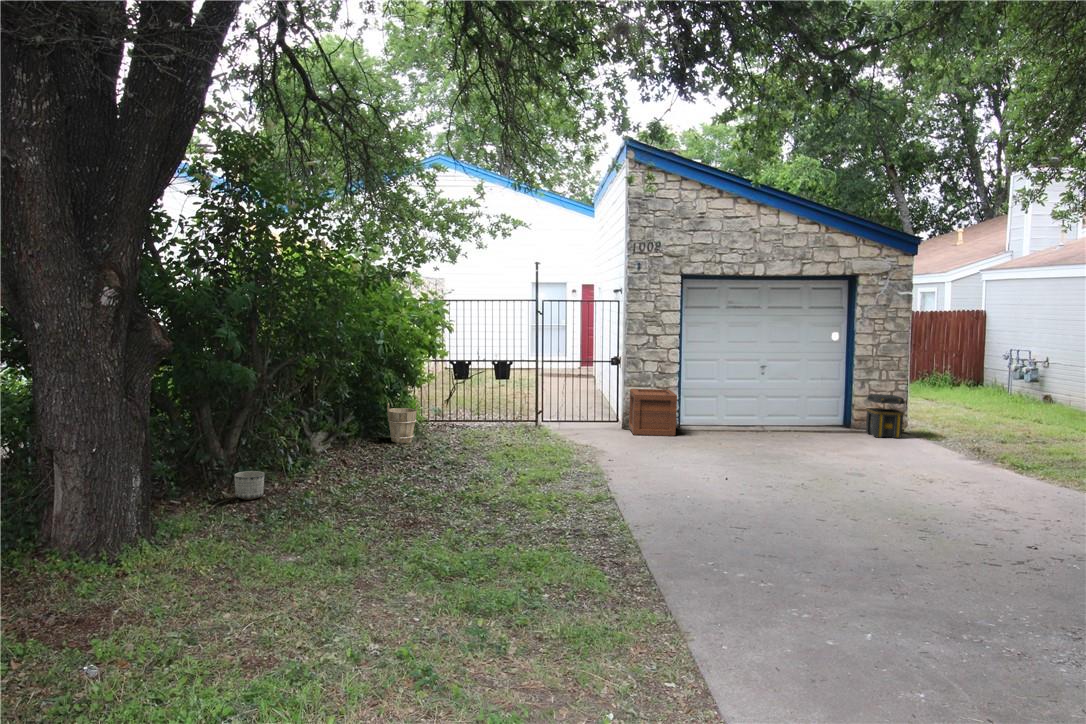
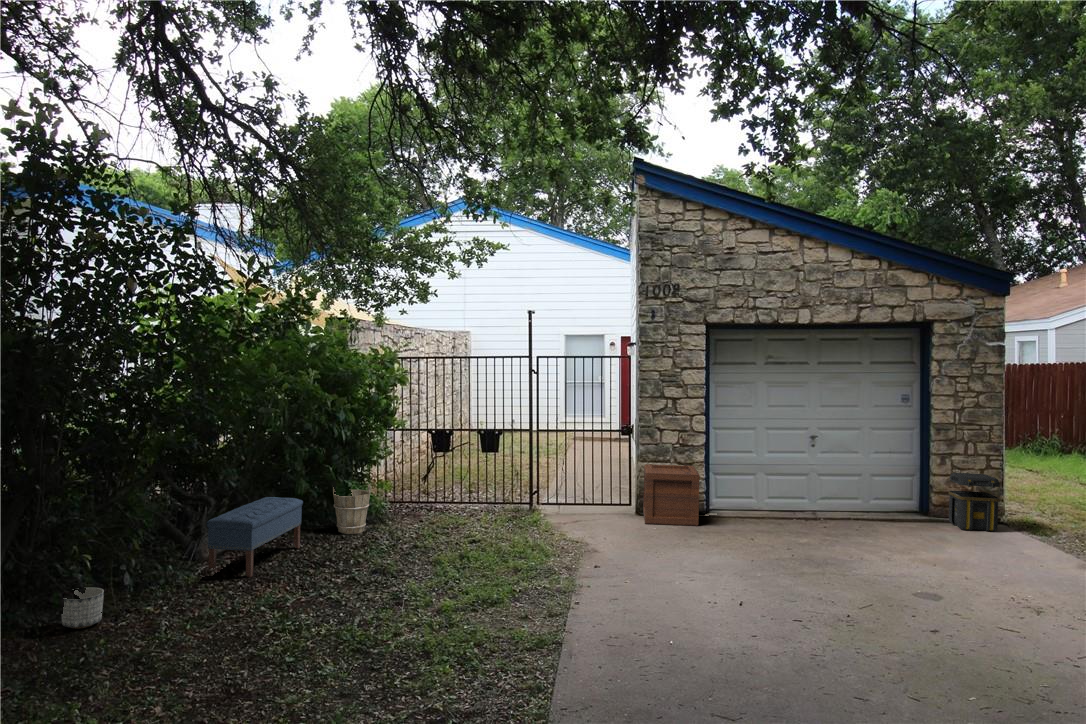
bench: none [313,412,373,470] -> present [207,497,303,577]

